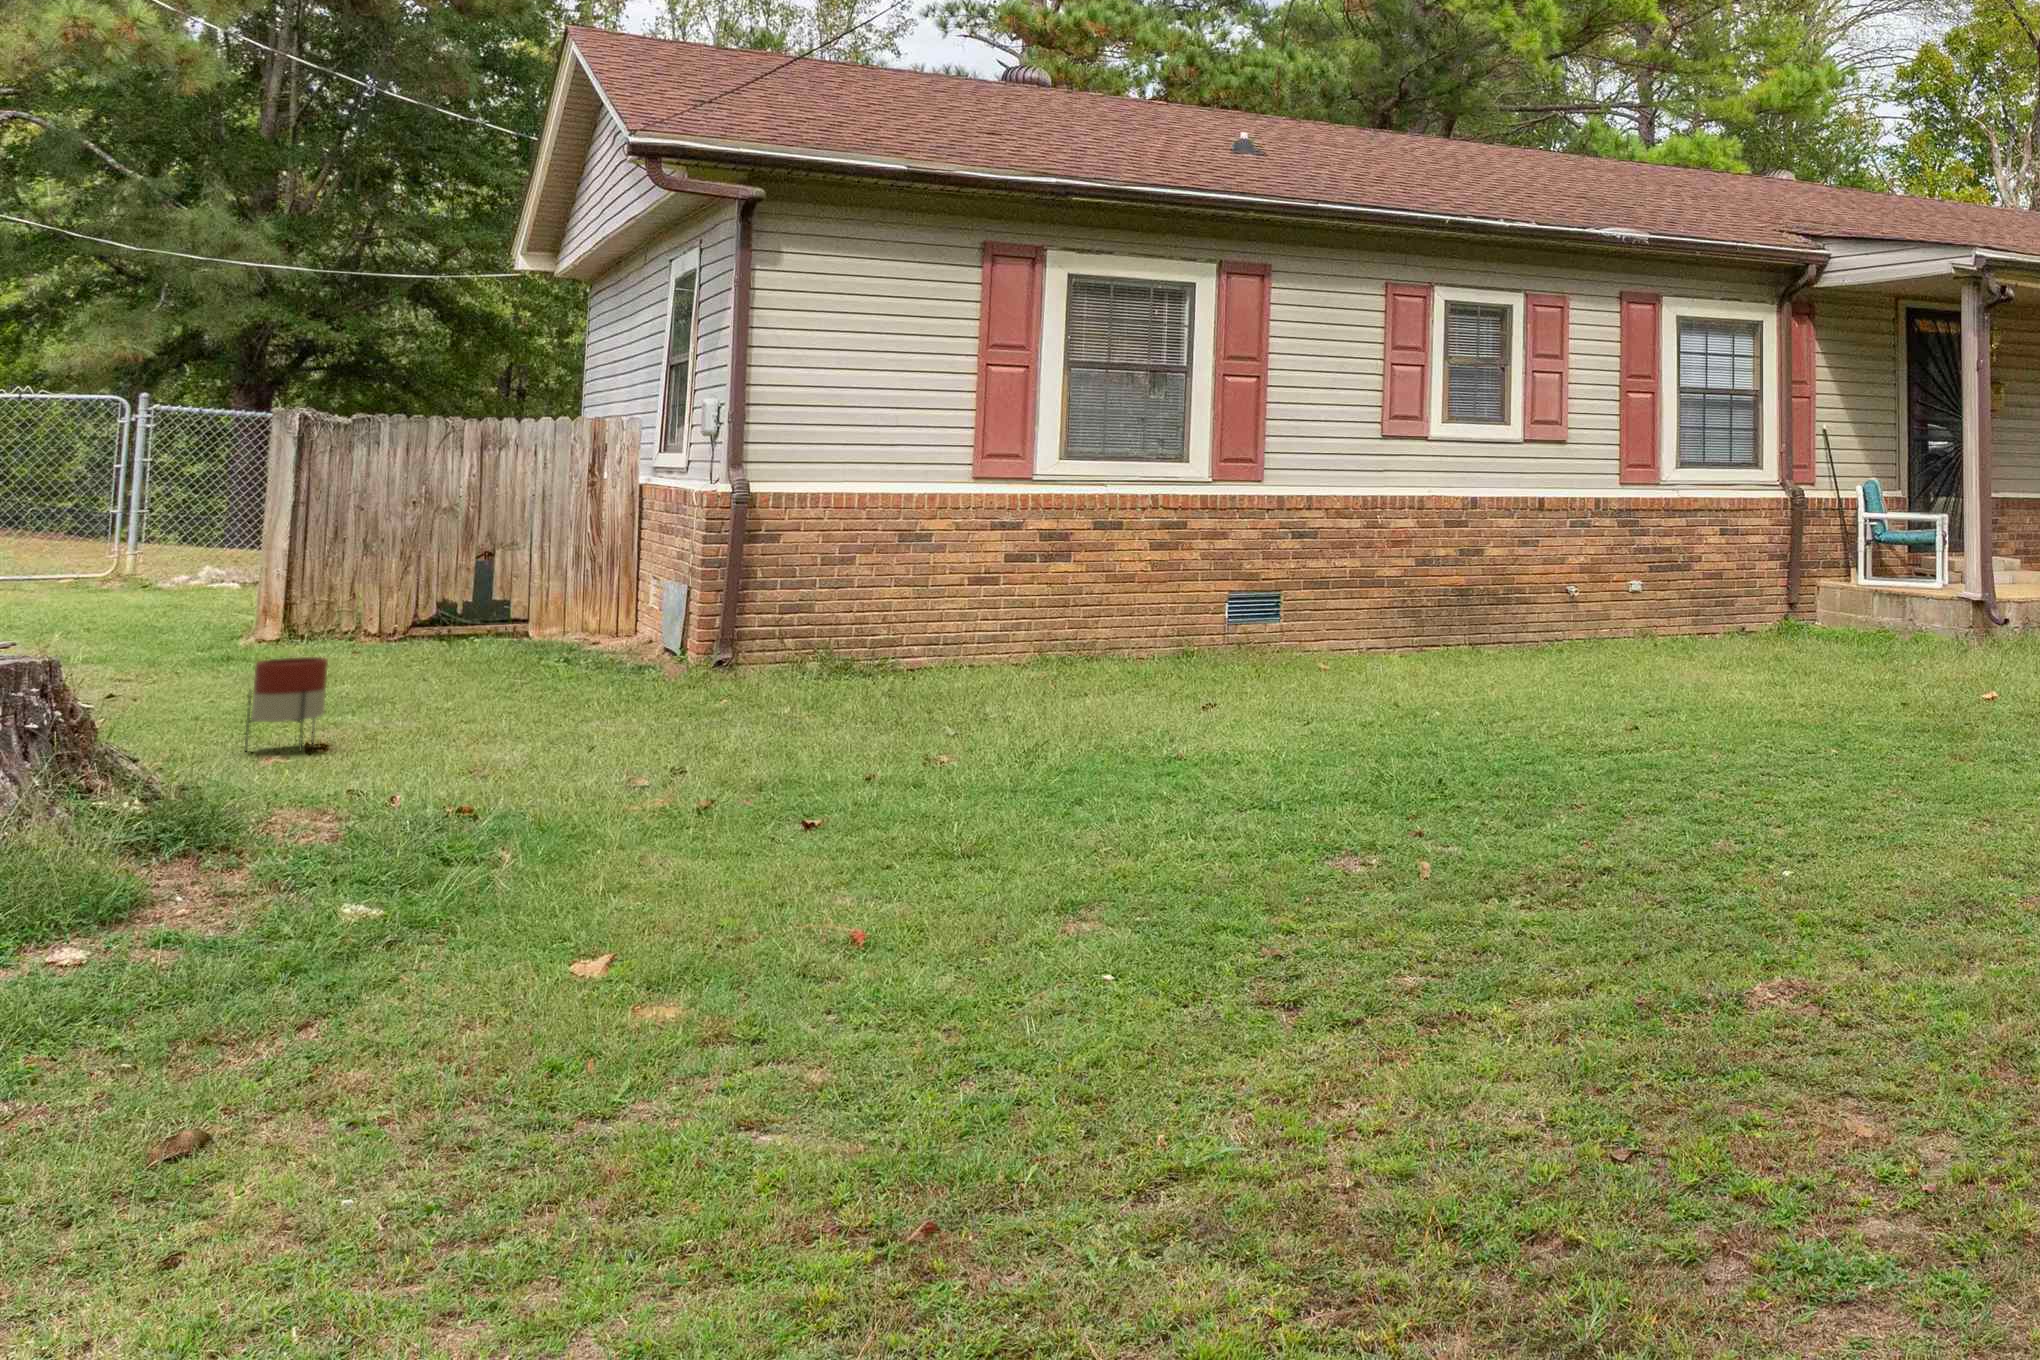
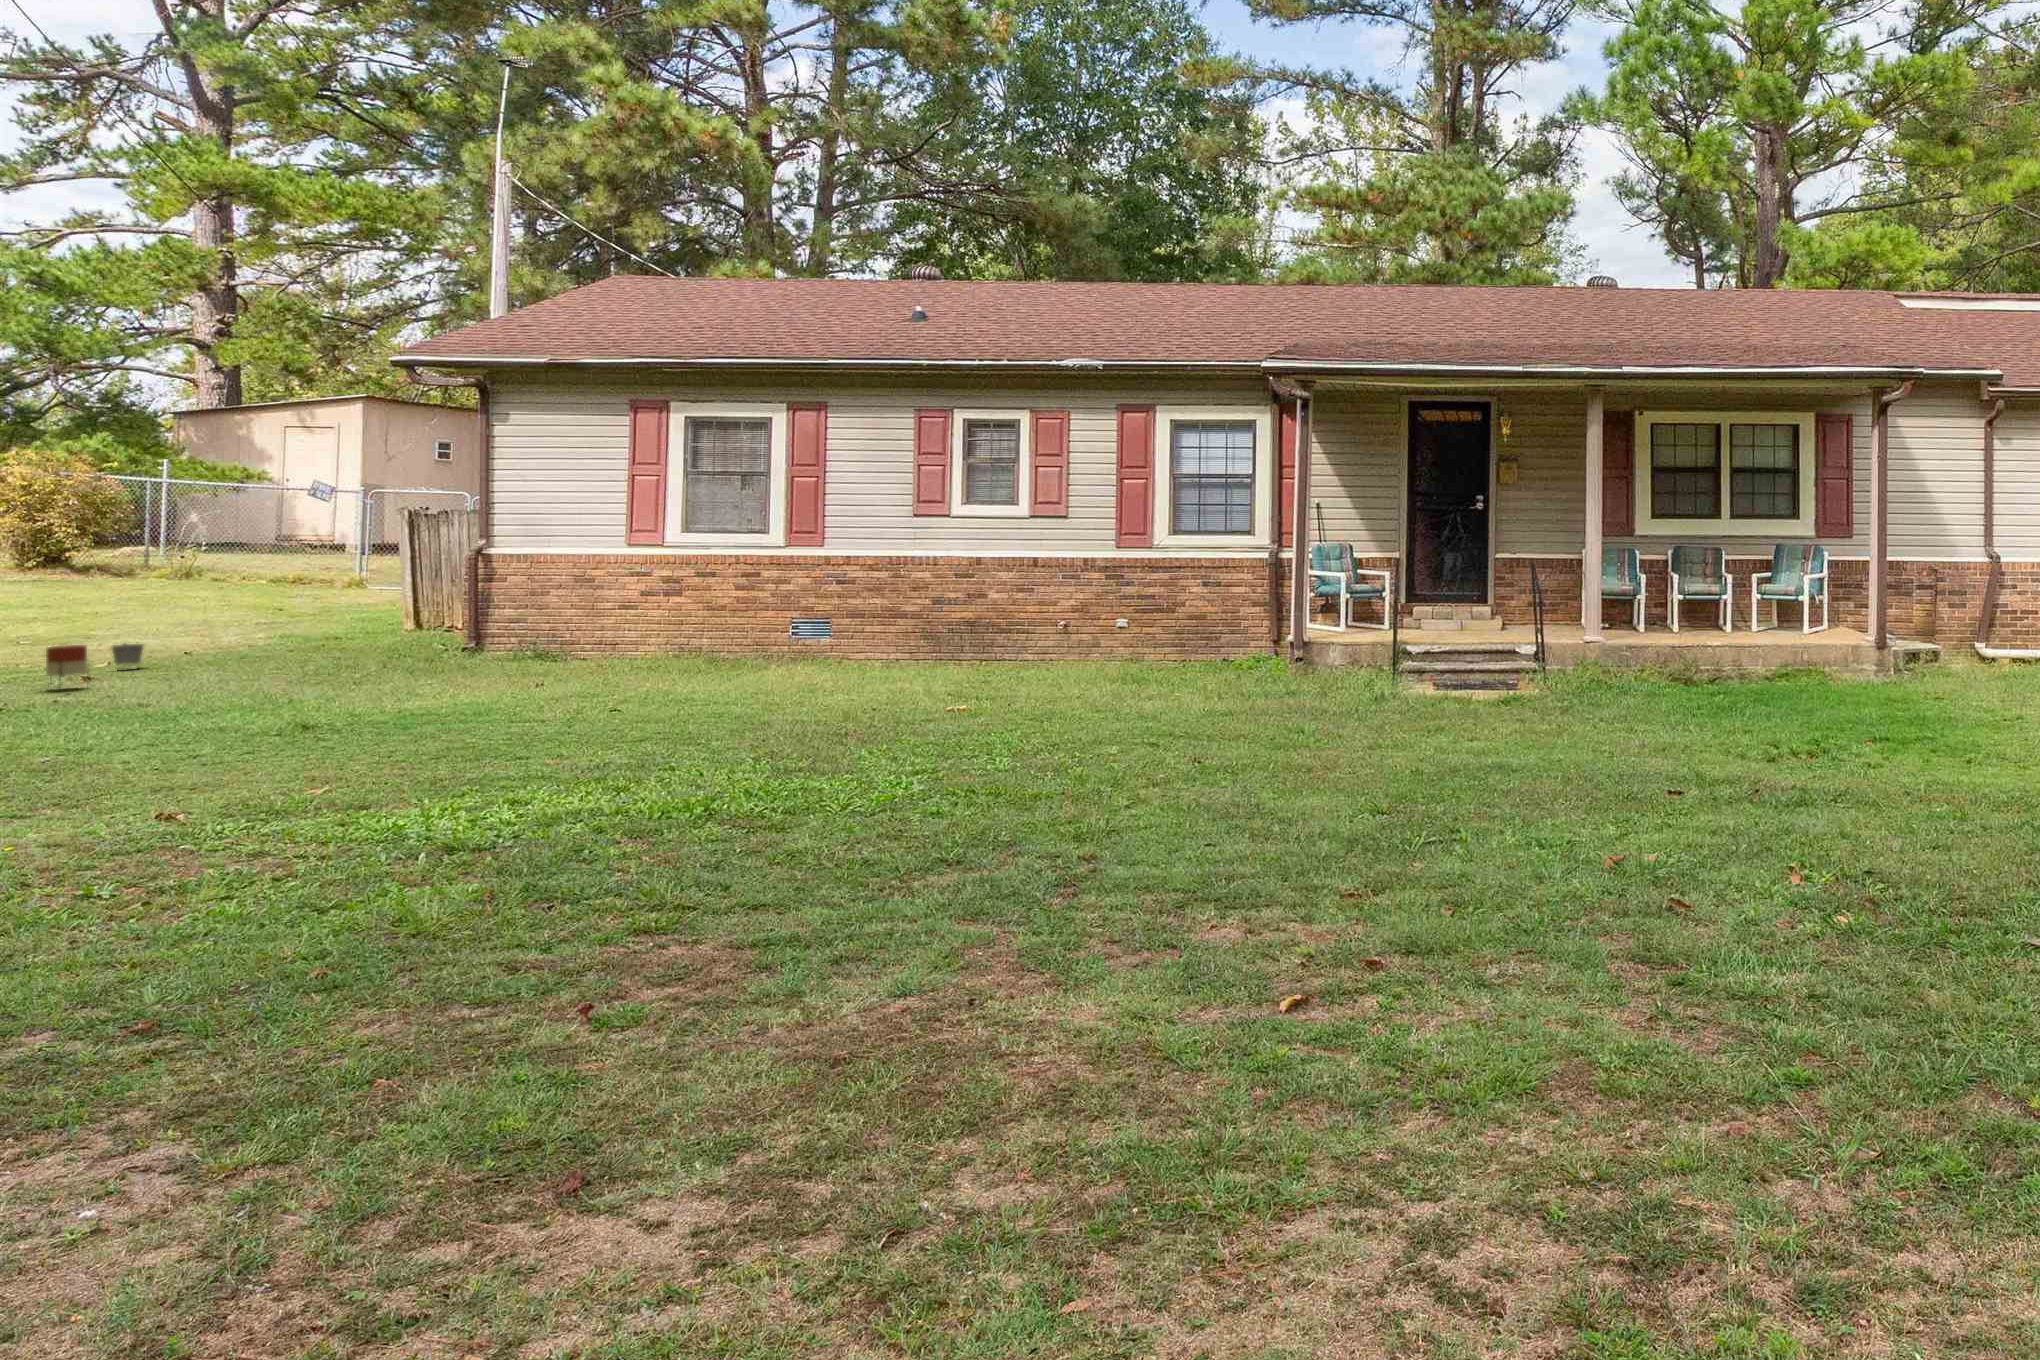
bucket: none [136,662,204,718] -> present [112,644,143,670]

